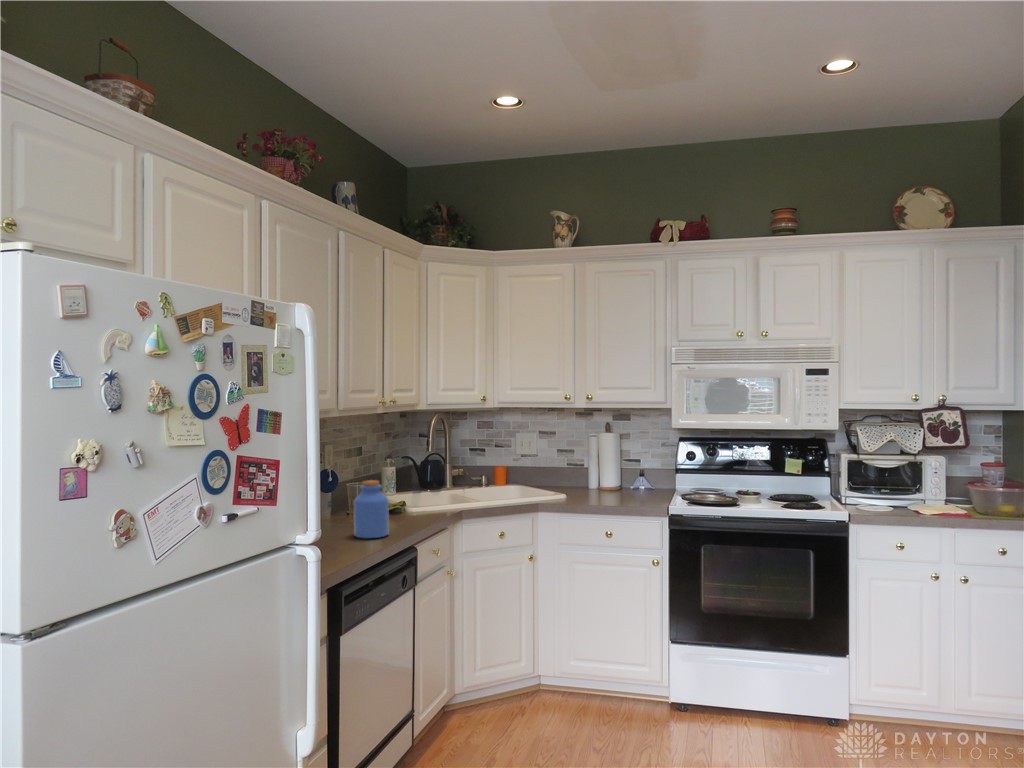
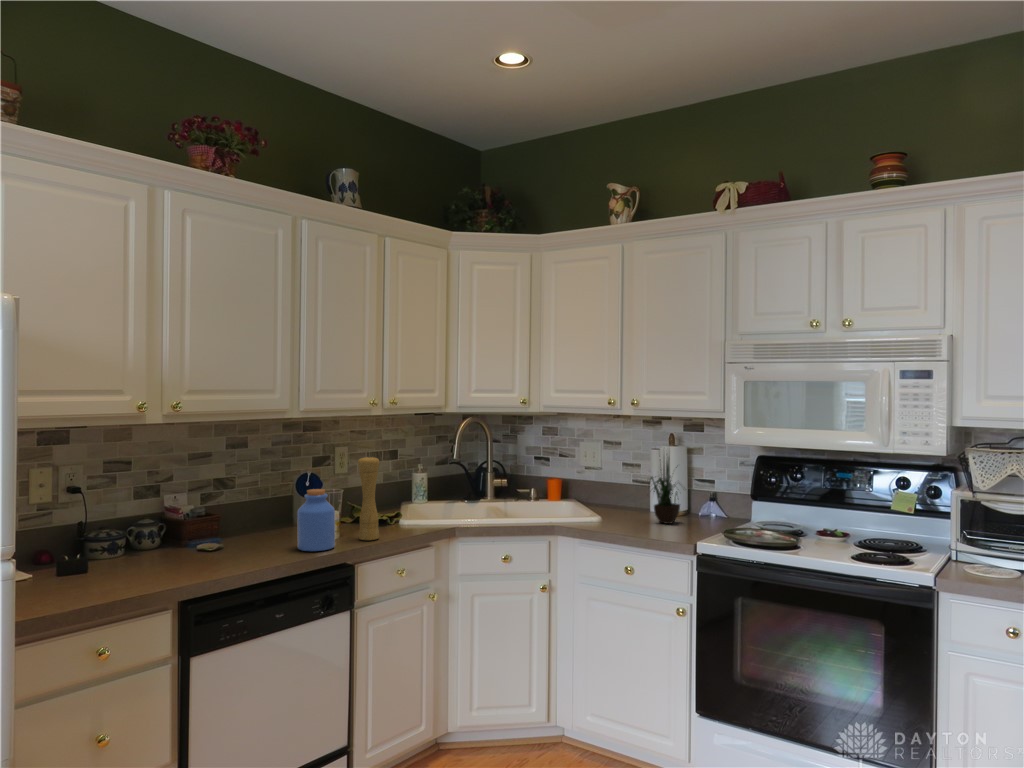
potted plant: none [596,424,634,496] -> present [650,457,680,524]
pepper mill: none [393,449,412,526] -> present [358,456,379,540]

